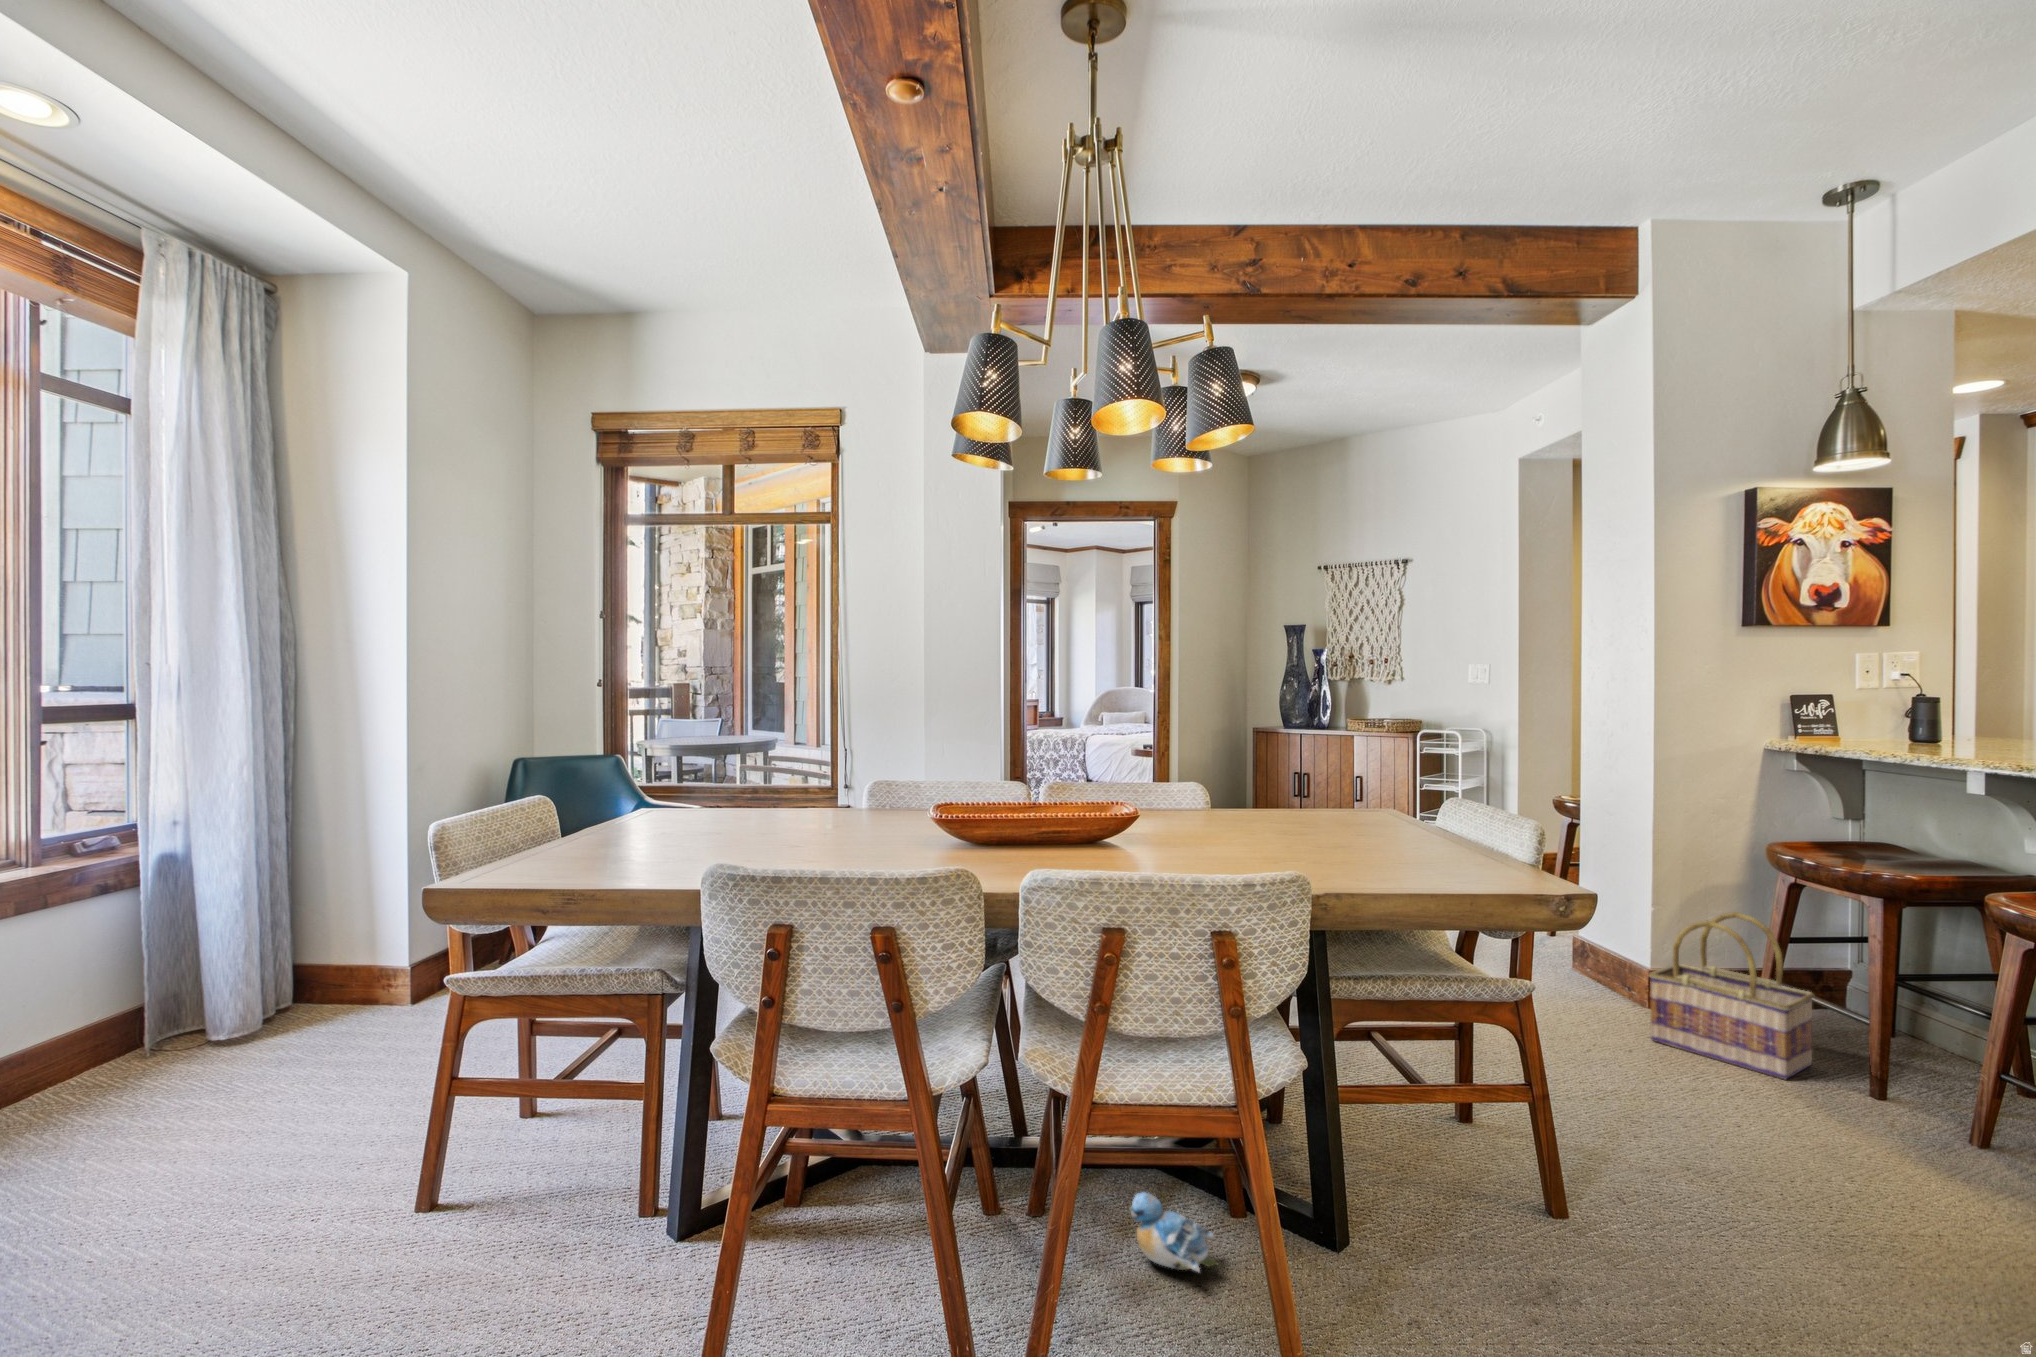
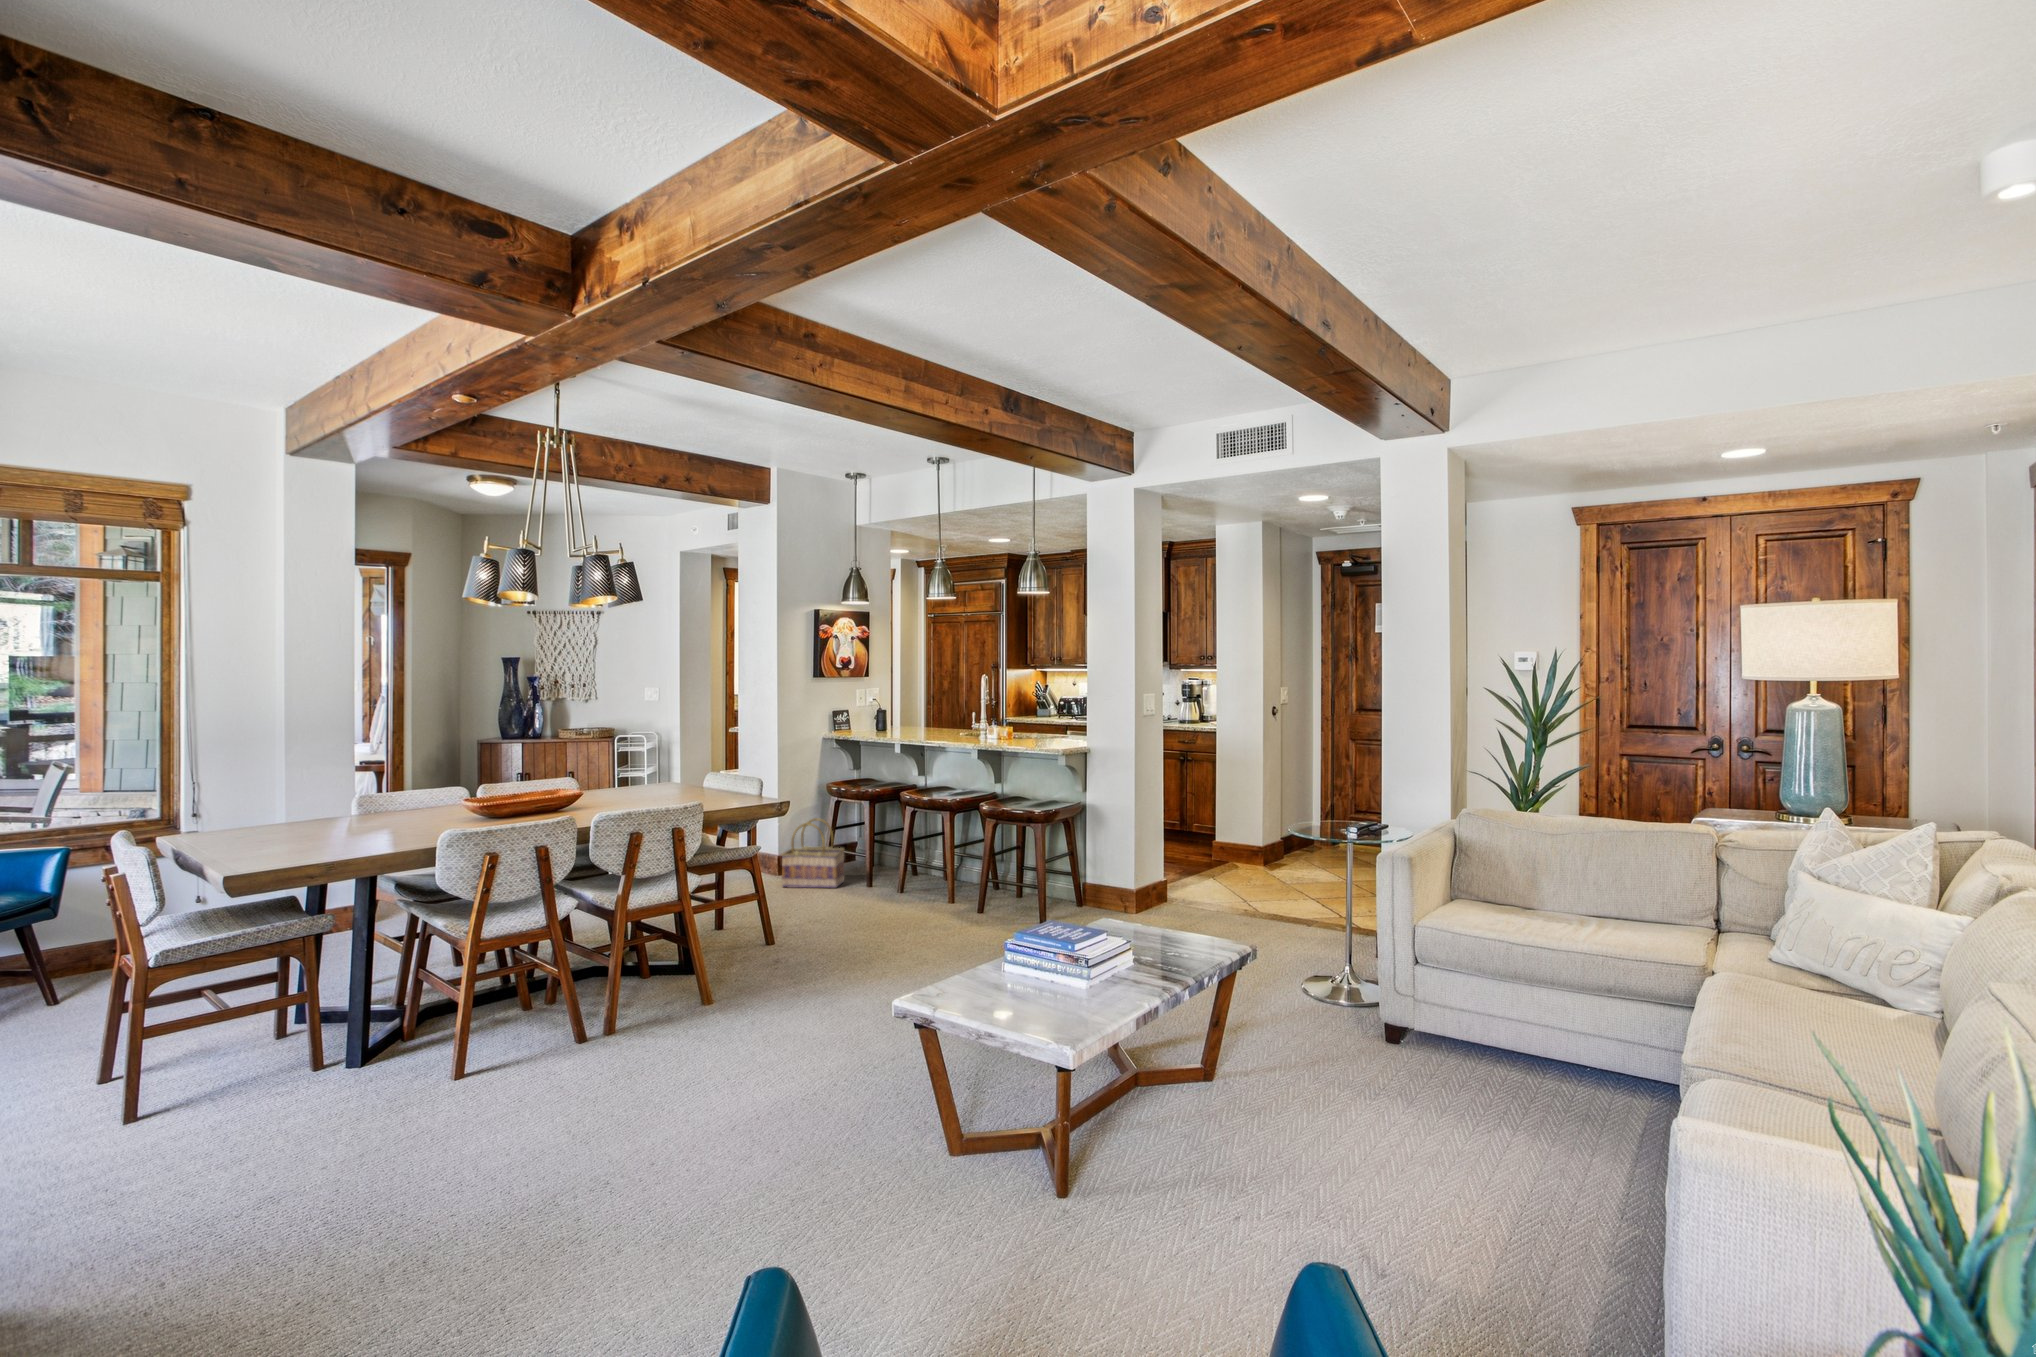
plush toy: present [1130,1193,1218,1272] -> none [608,967,653,997]

